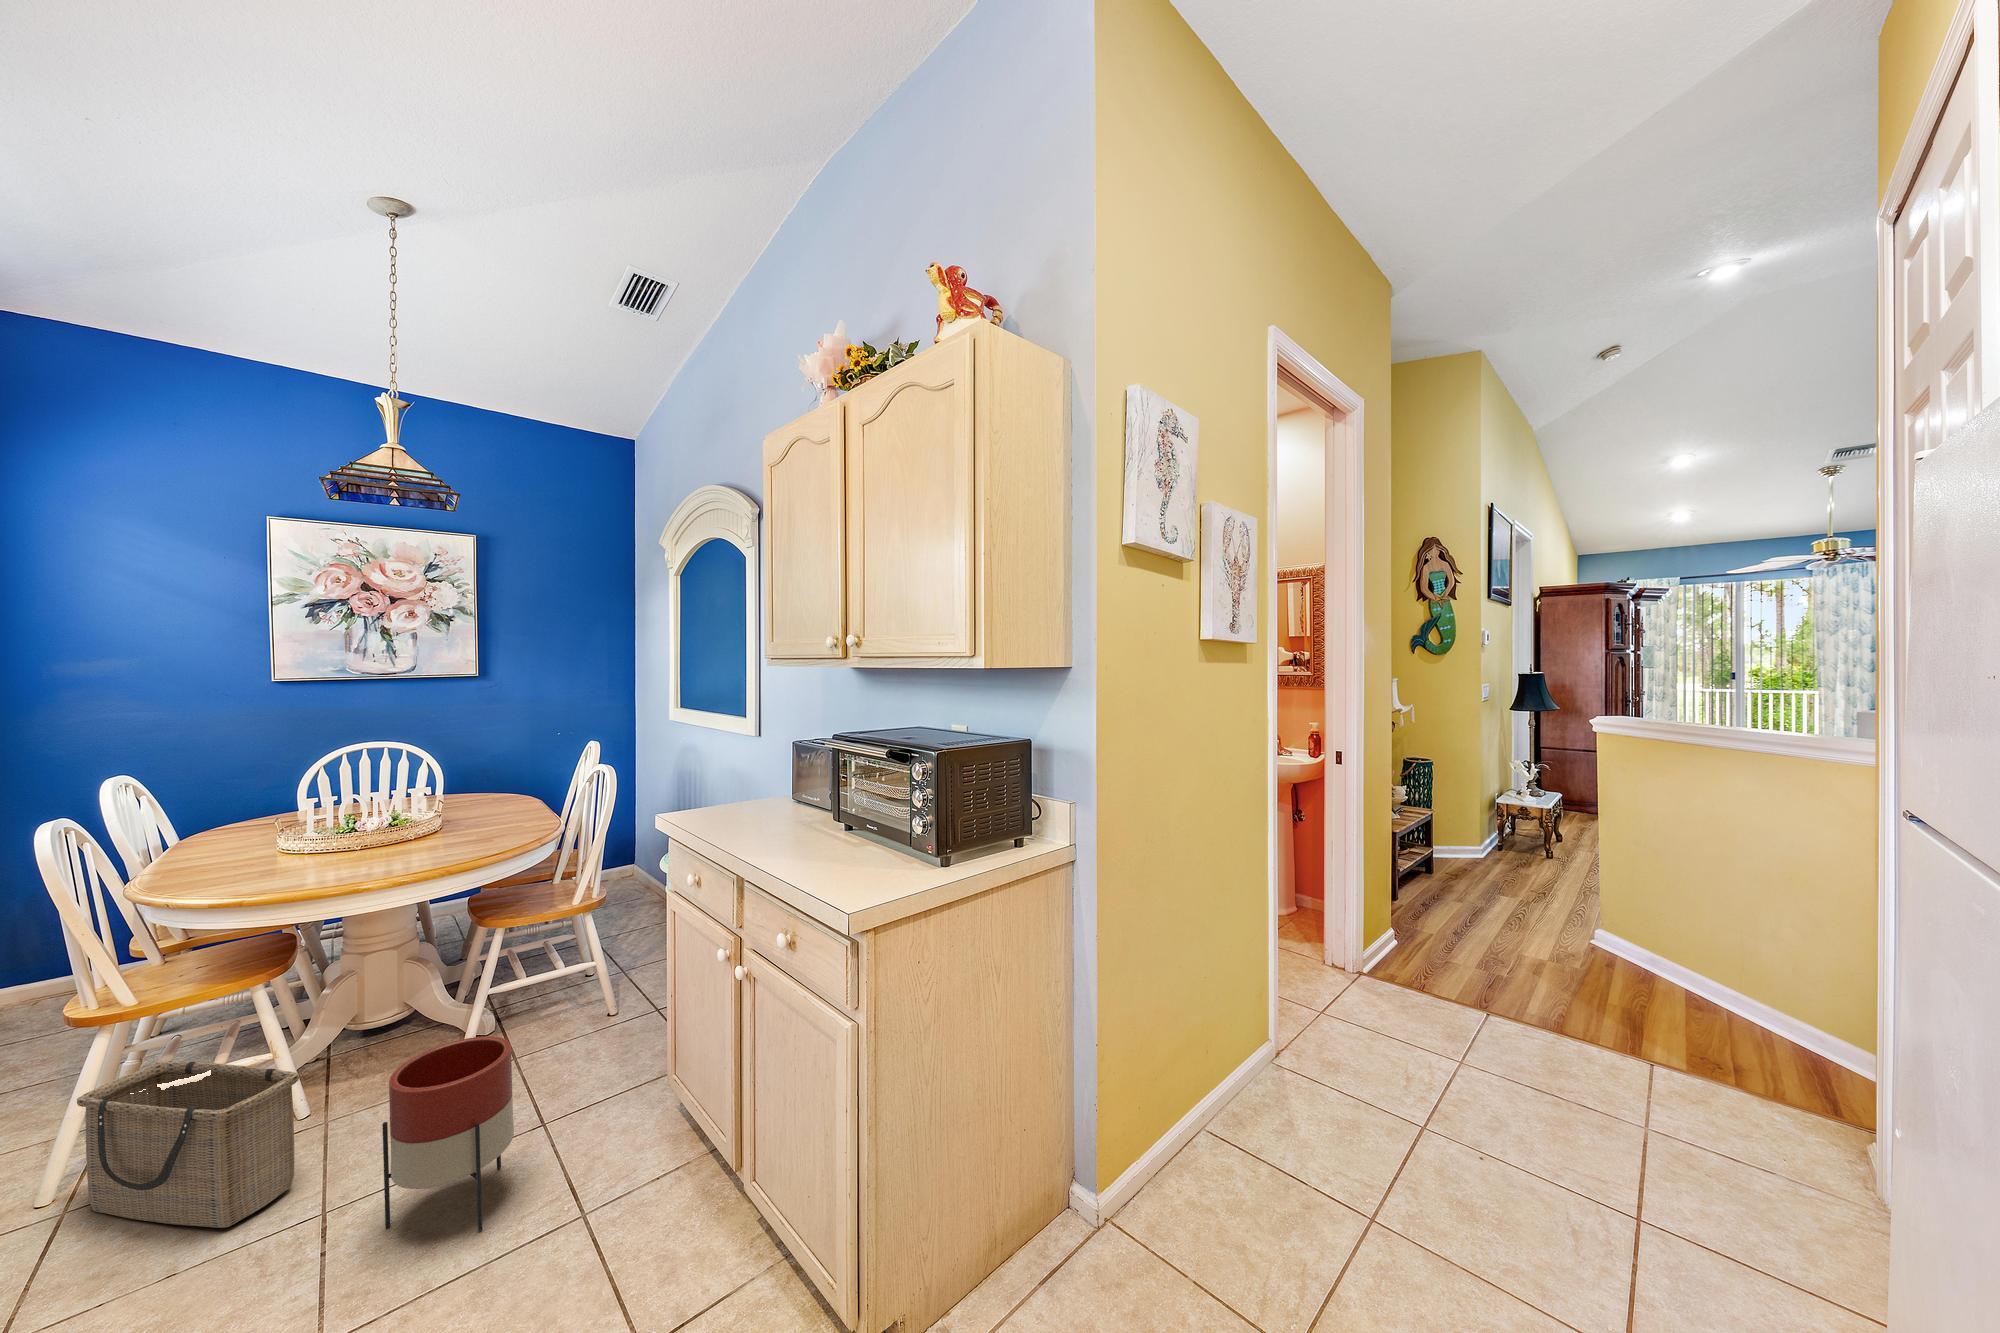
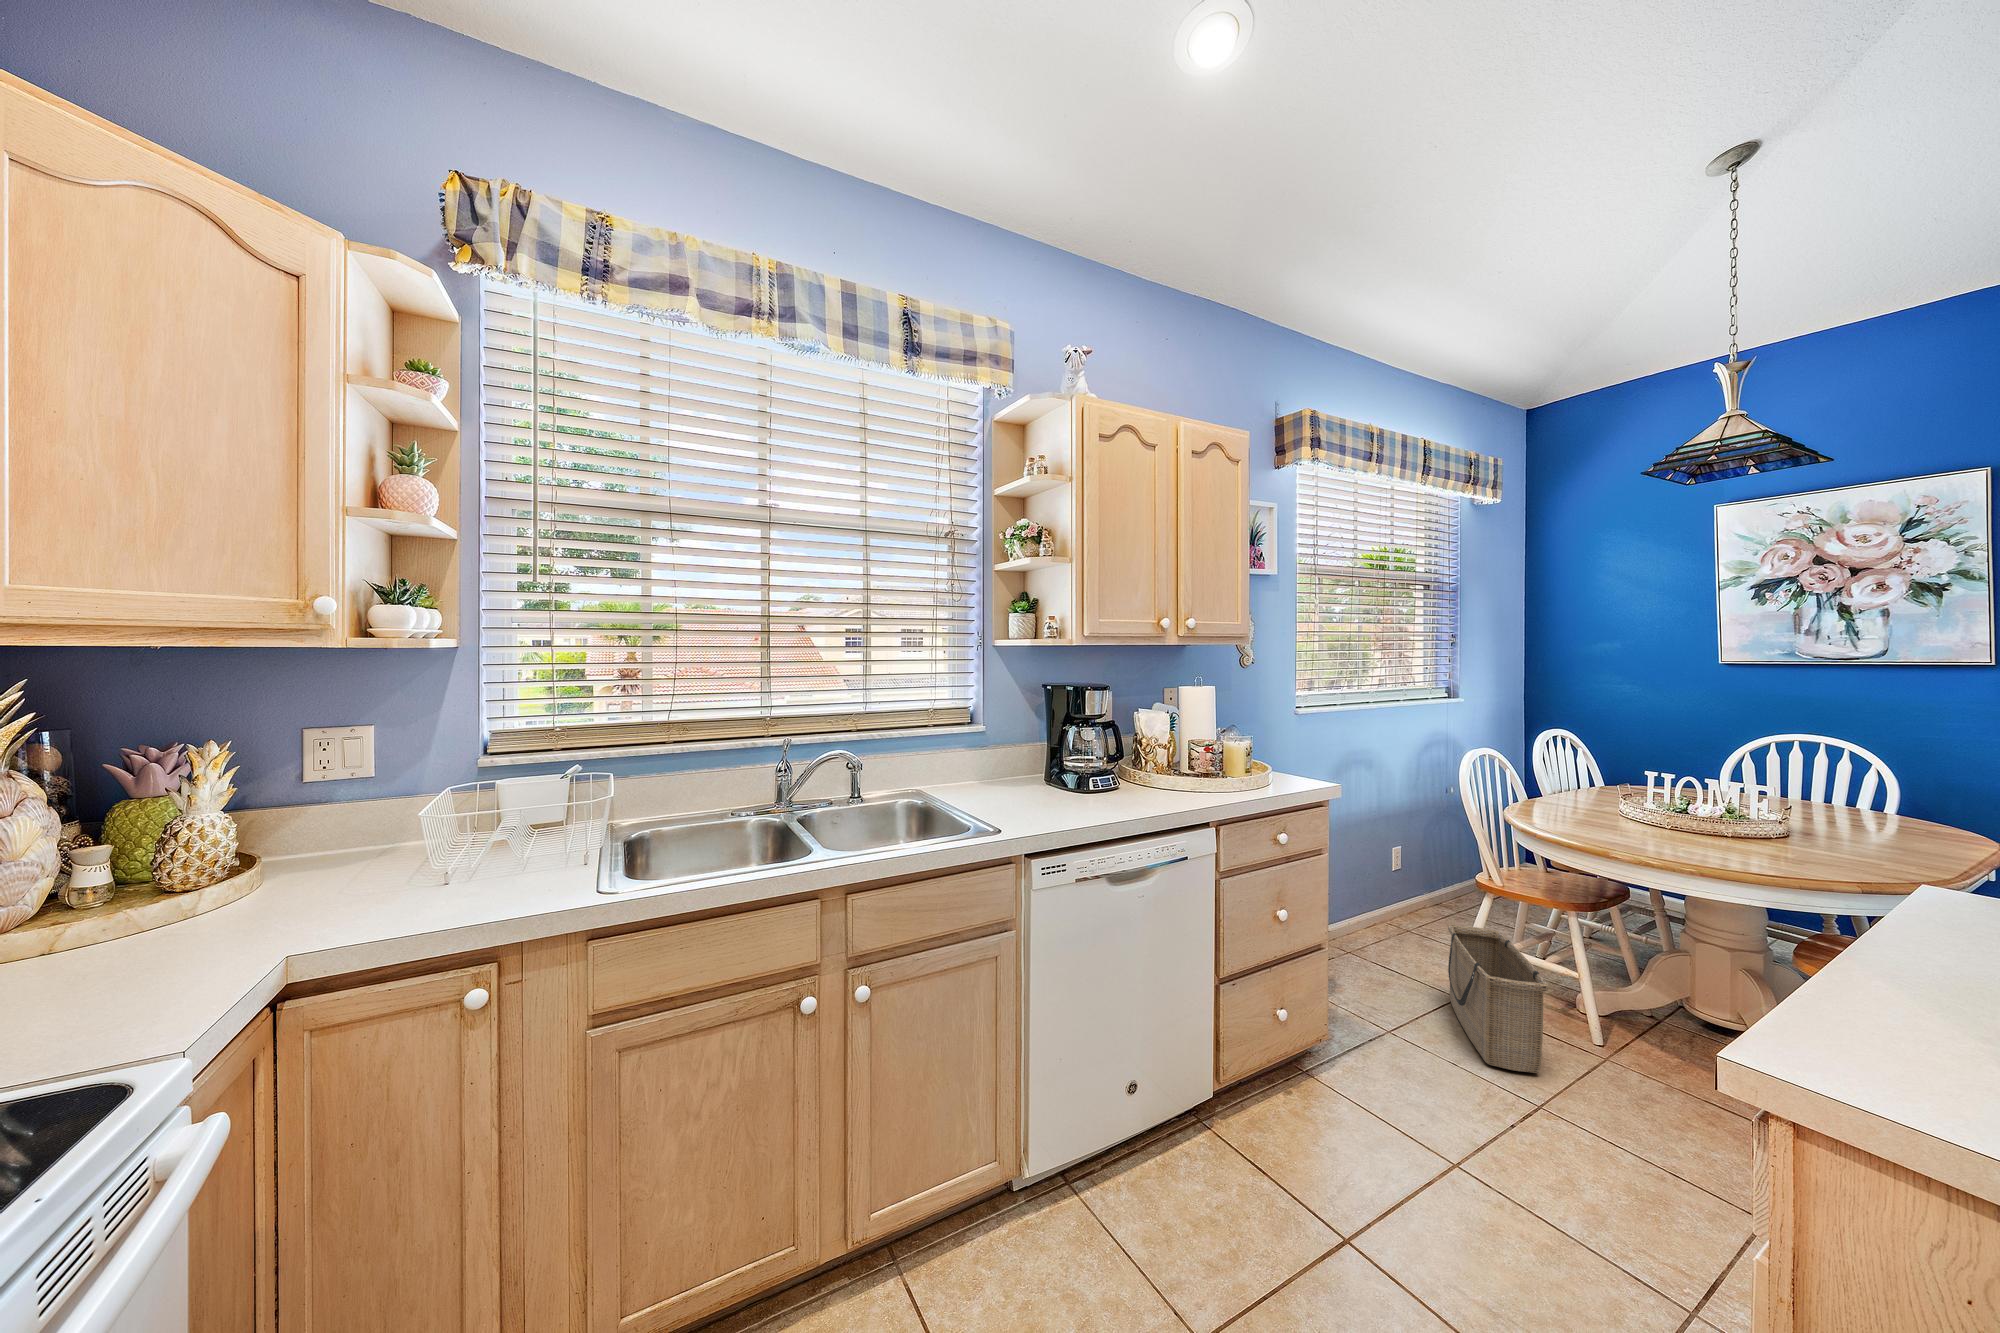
planter: present [382,1036,514,1231] -> none [1563,1020,1696,1225]

